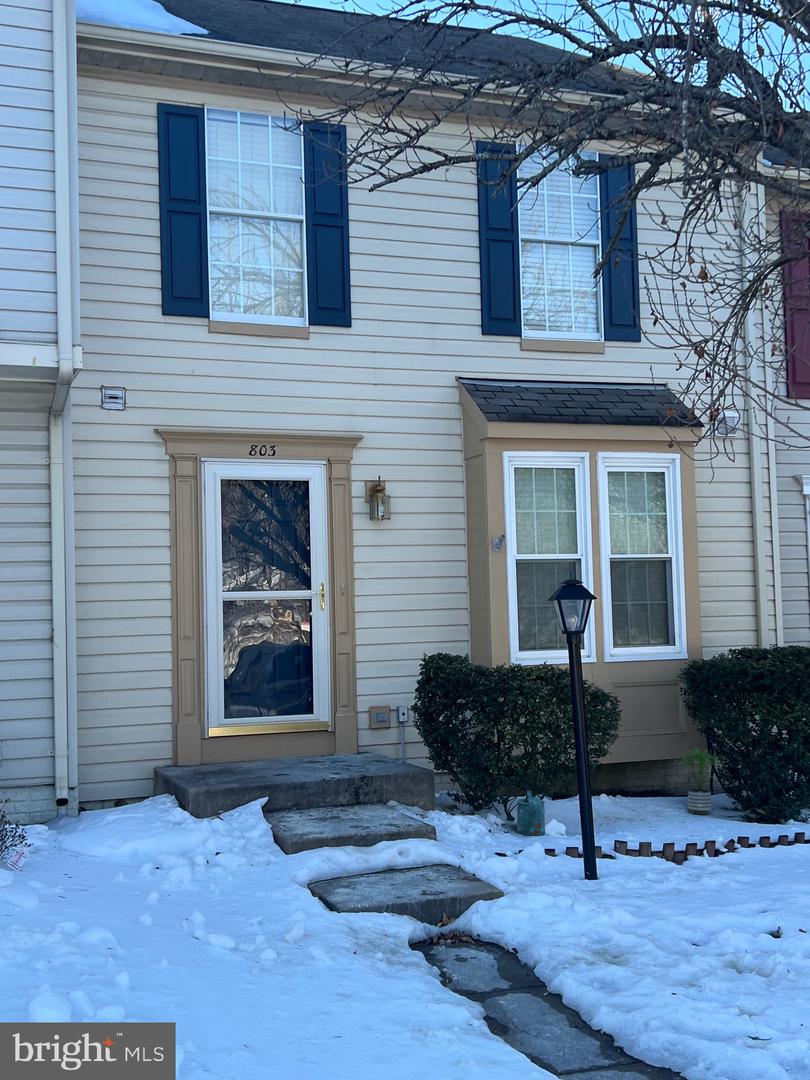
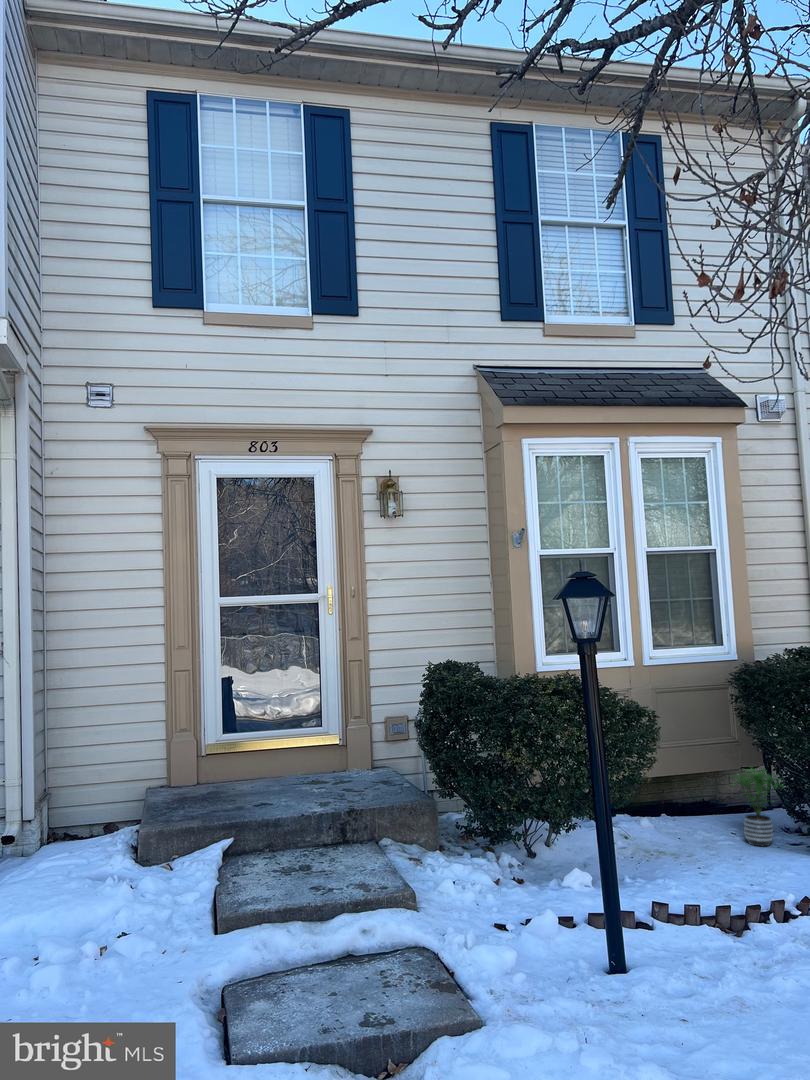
watering can: present [517,790,545,835] -> none [533,826,568,884]

